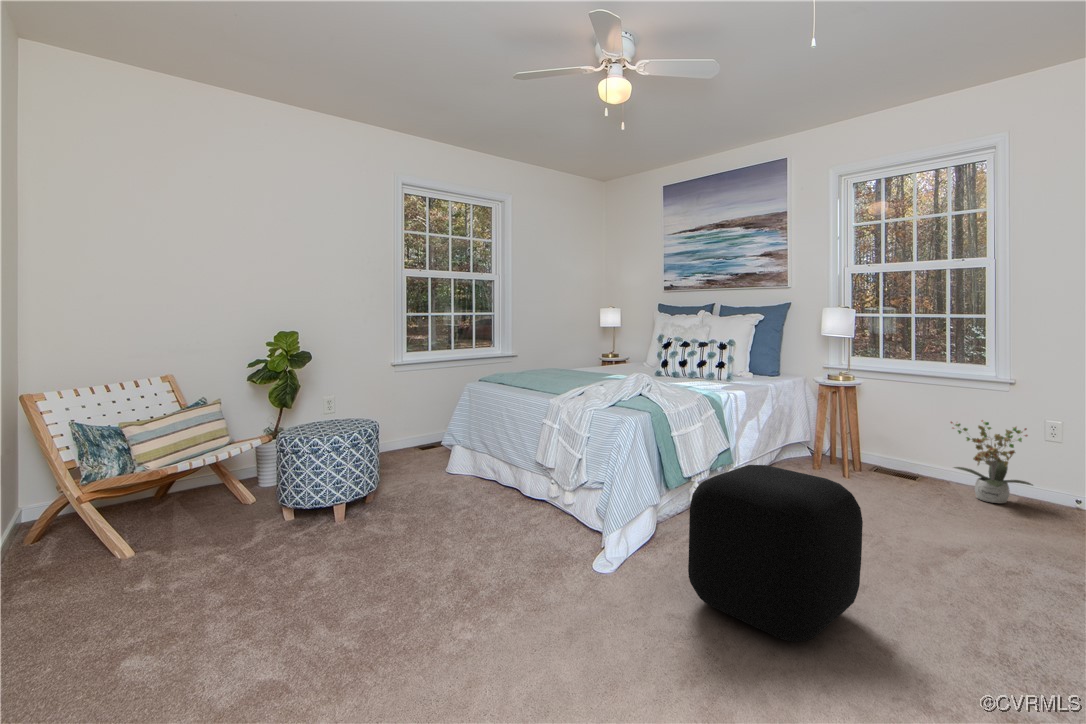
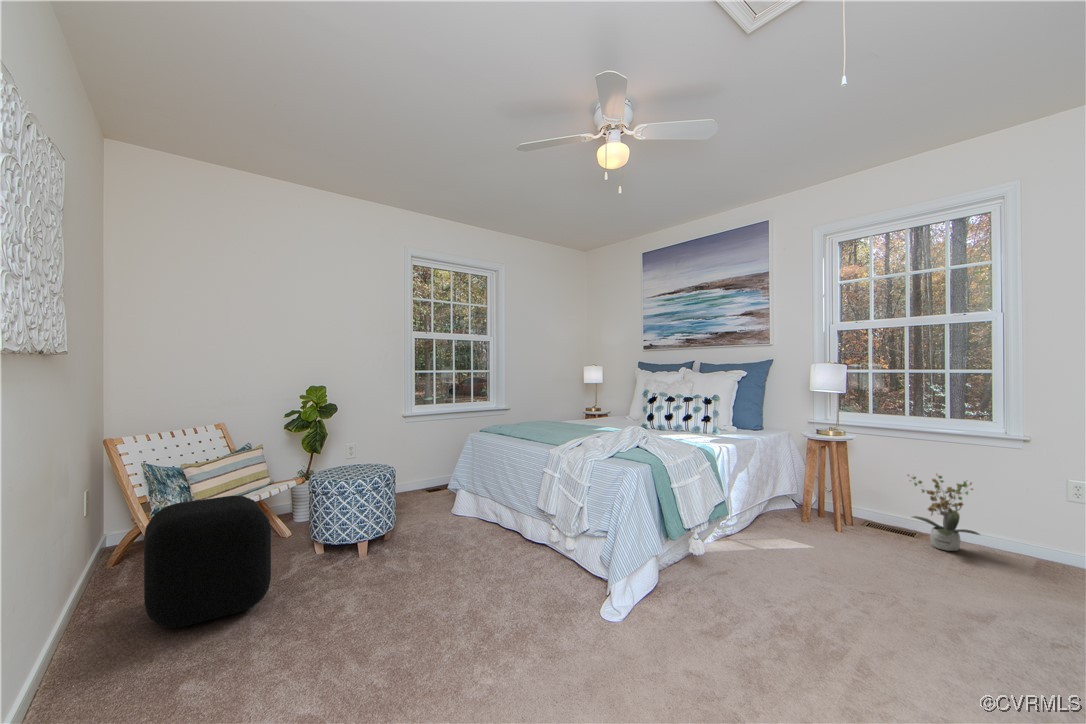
ottoman: present [688,465,863,642] -> present [144,496,271,628]

